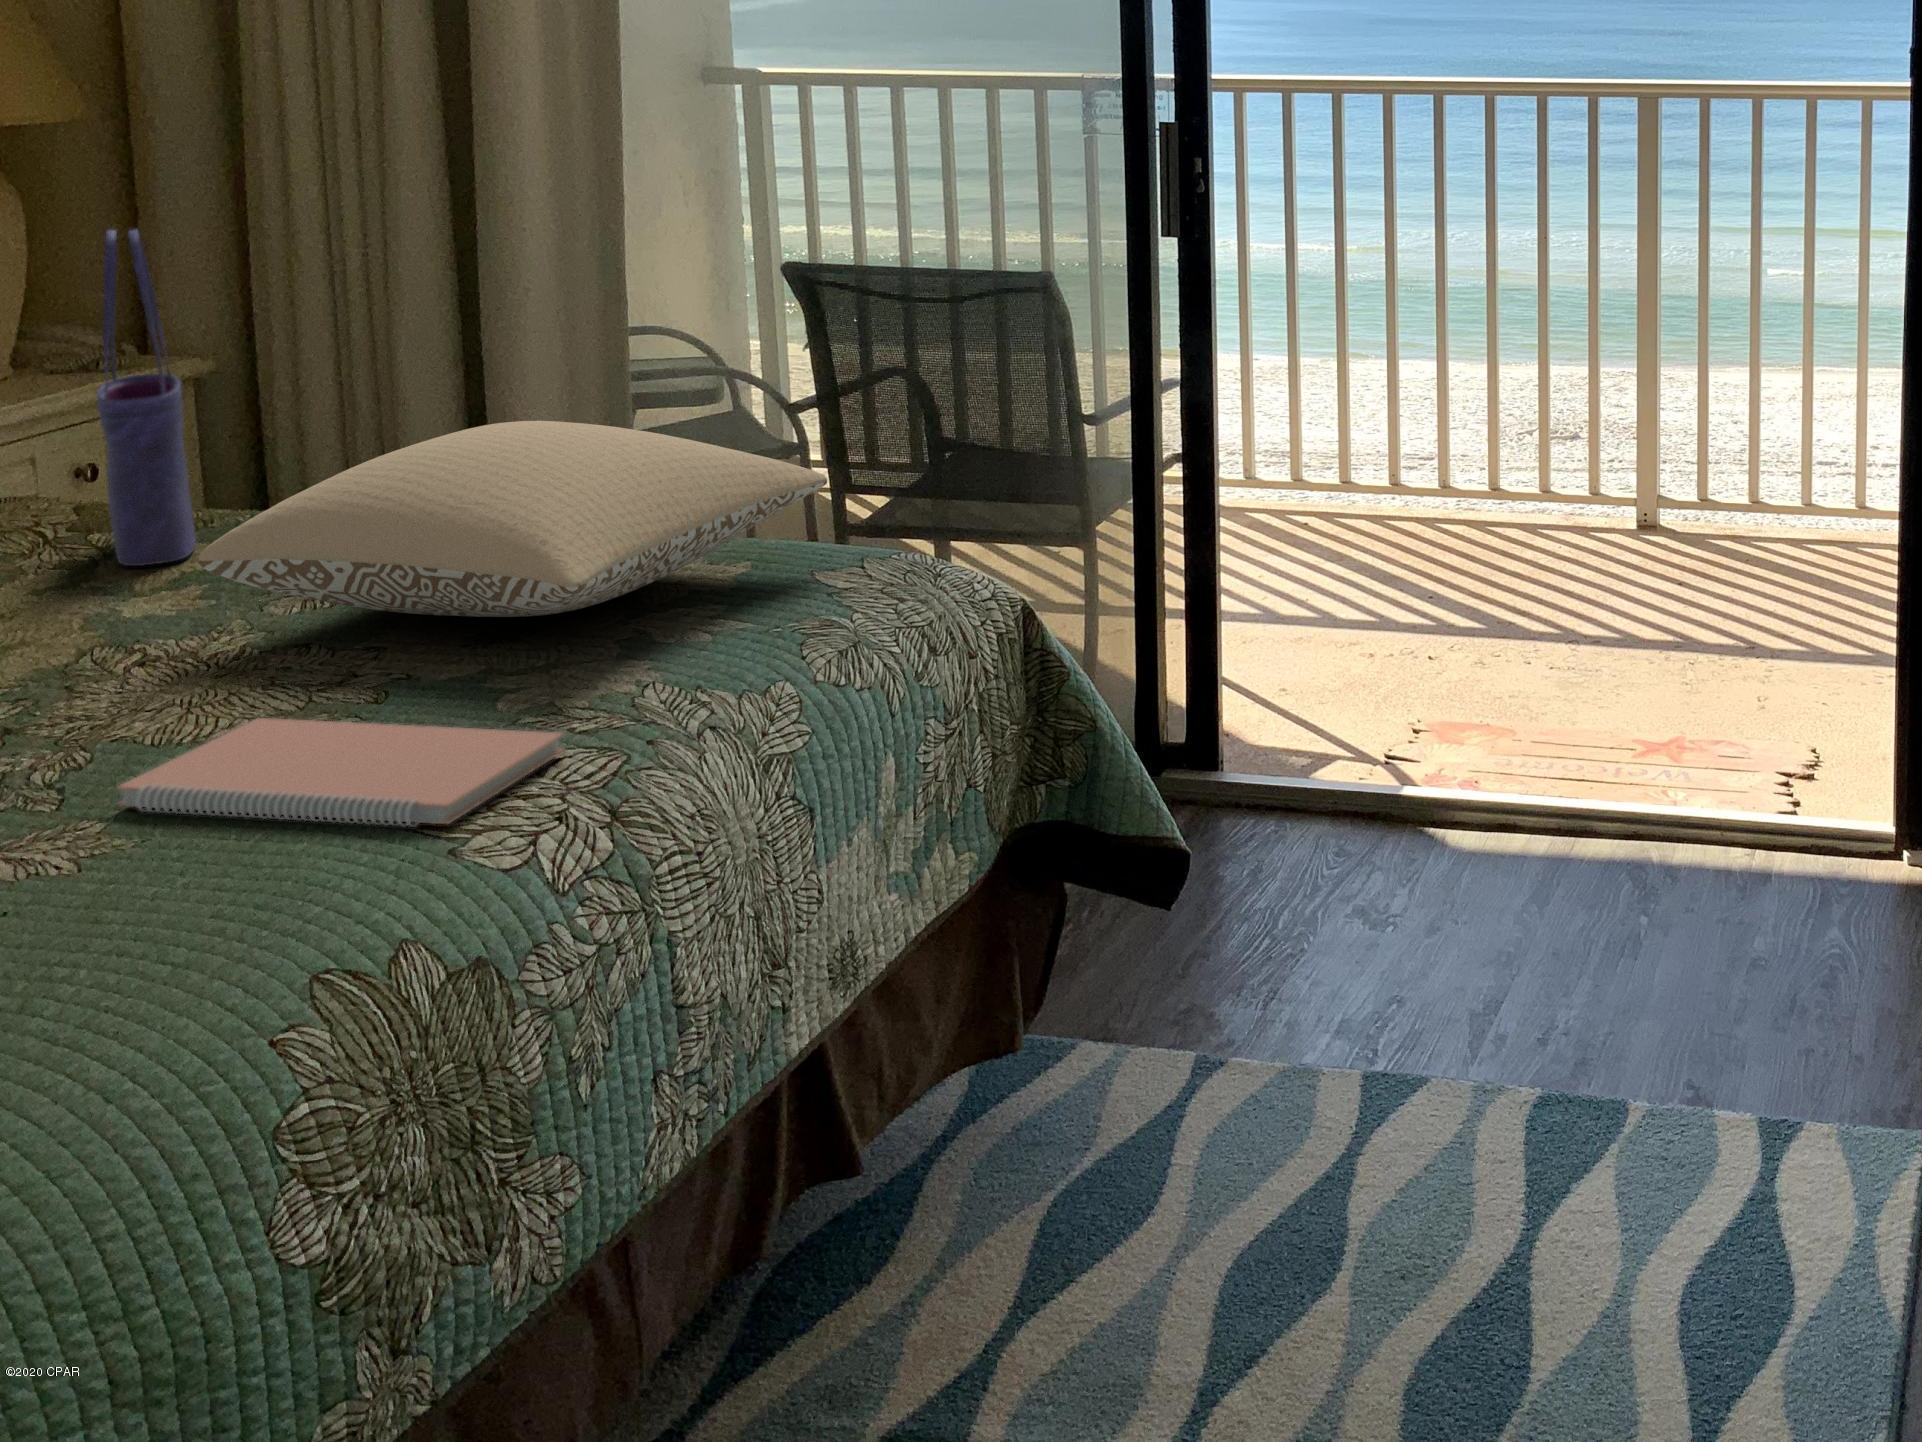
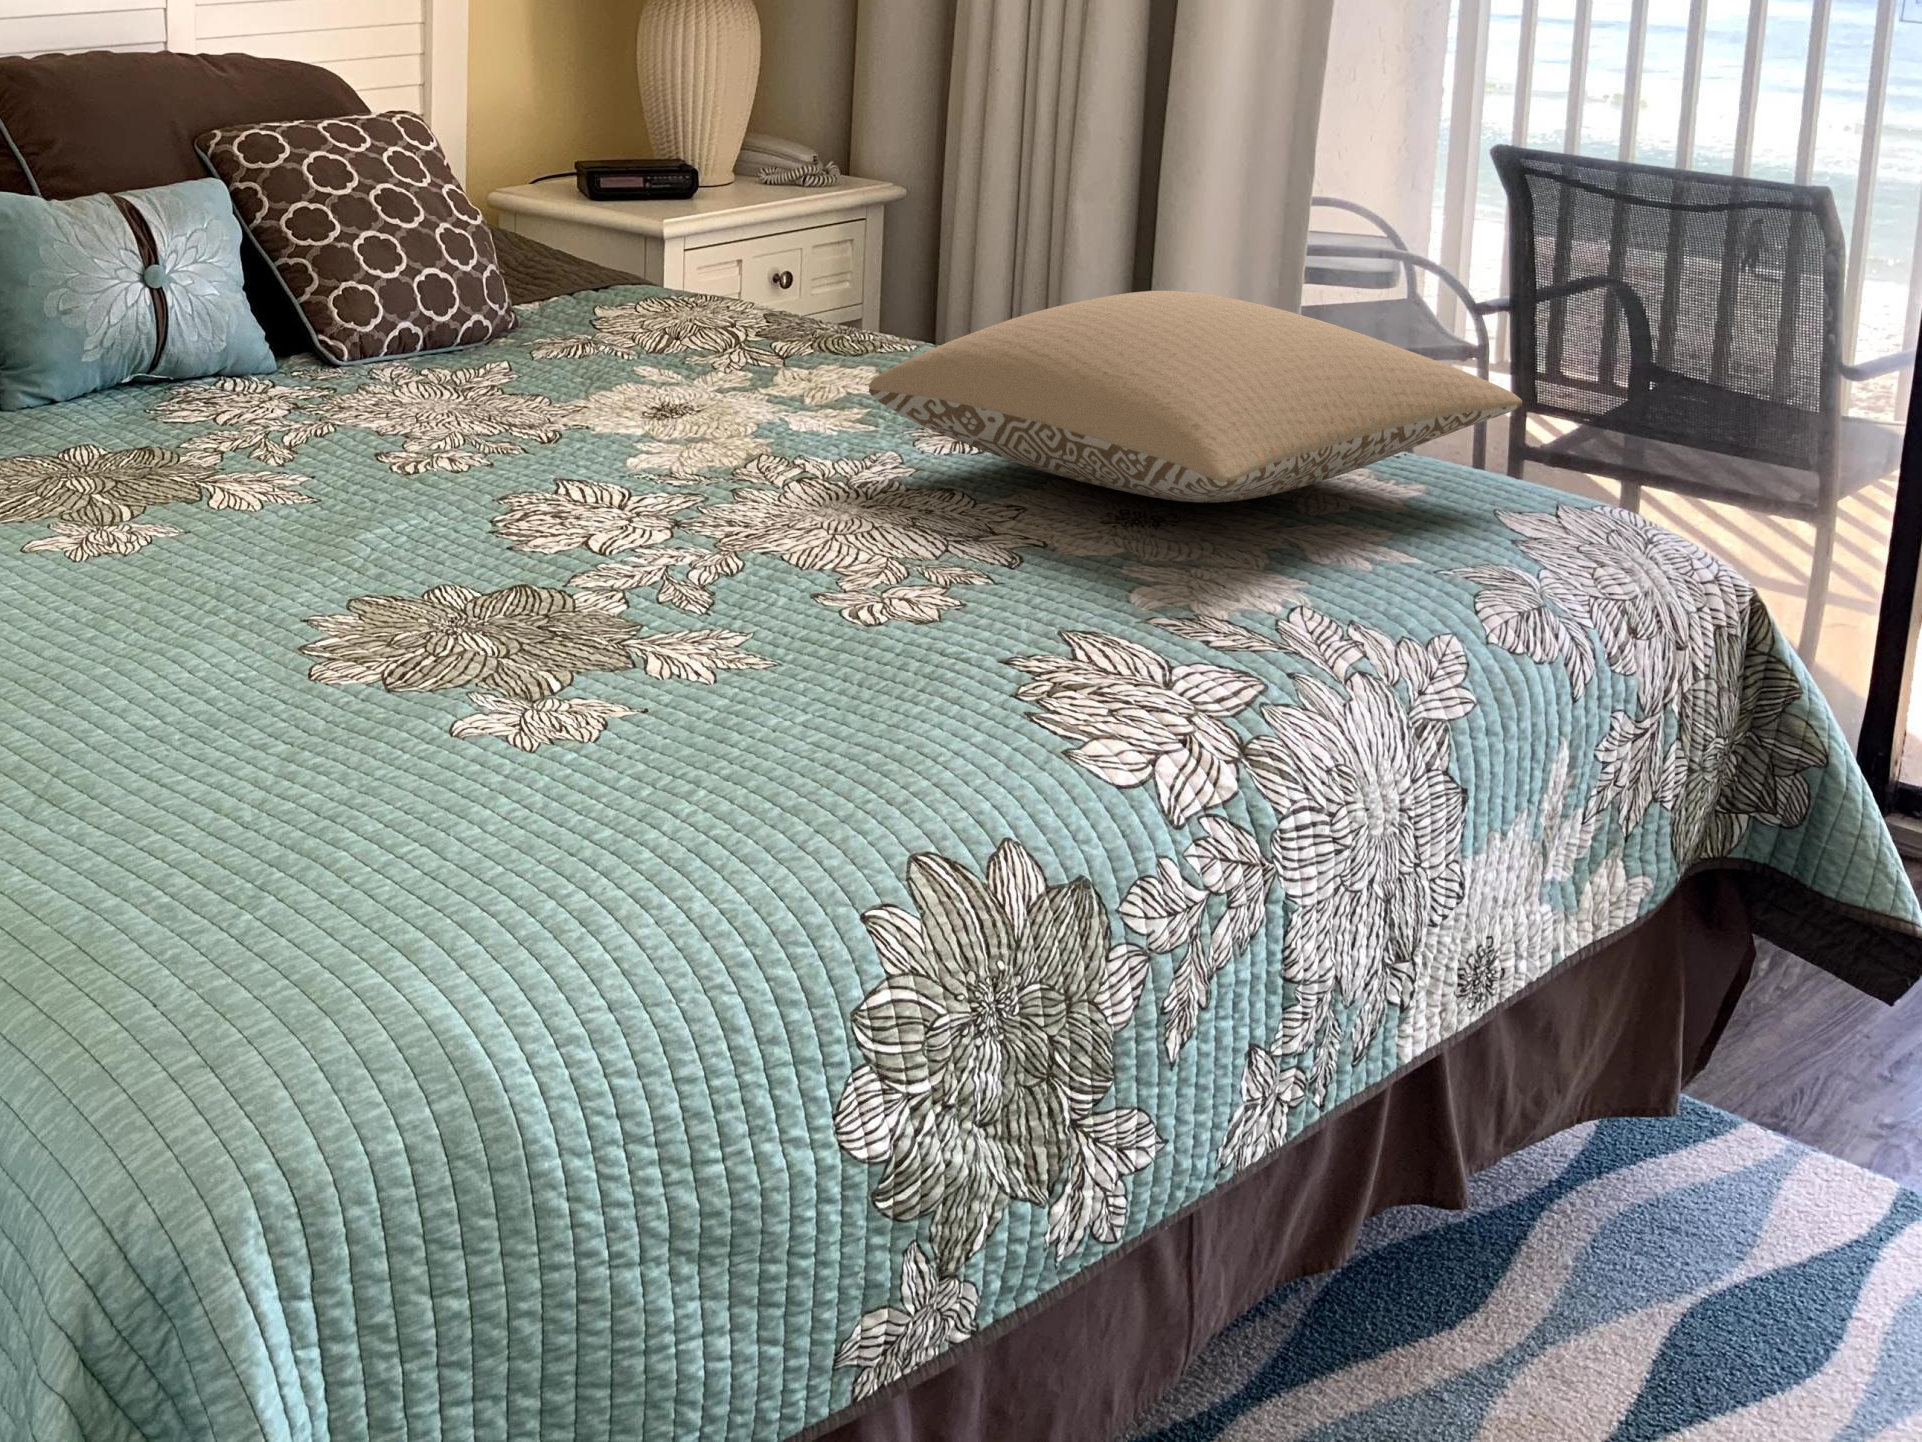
tote bag: present [96,229,196,566] -> none [806,66,876,382]
notebook: present [117,718,565,827] -> none [769,556,1195,719]

